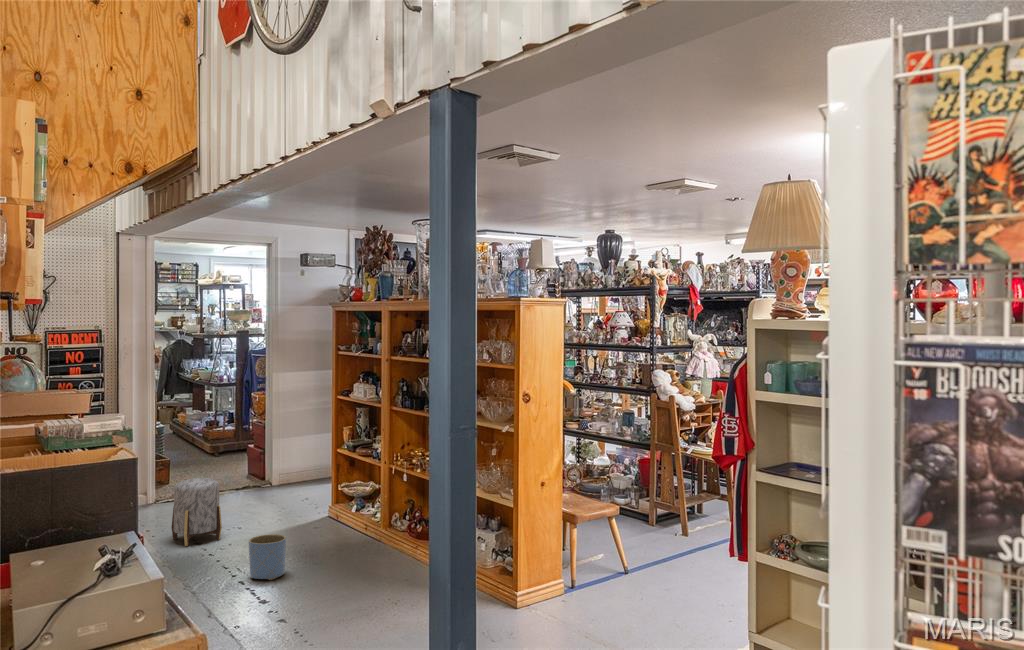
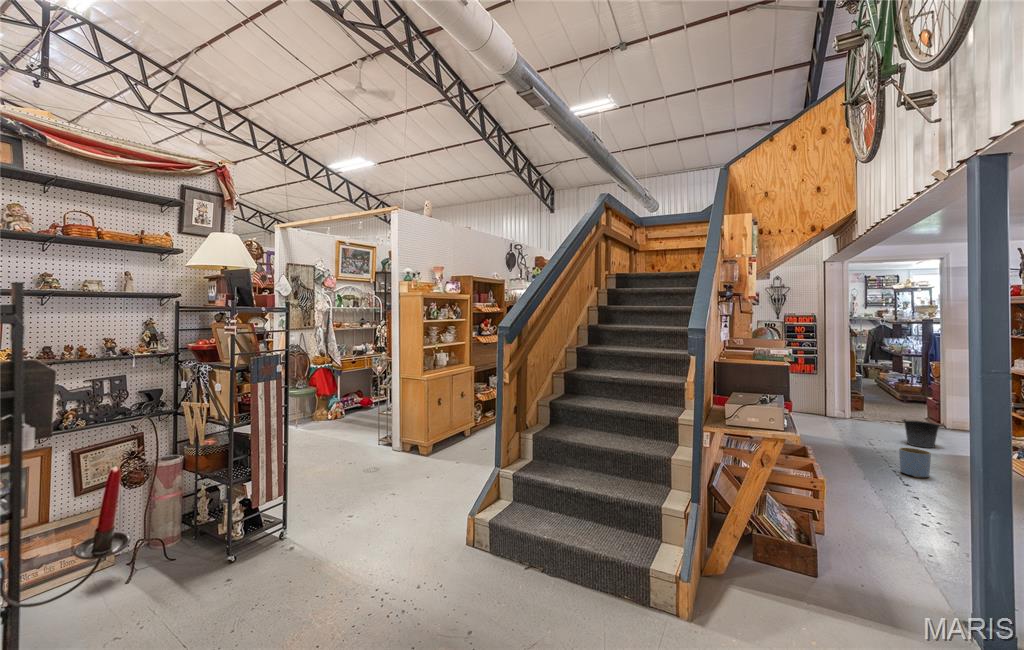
stool: present [172,478,222,546] -> none [852,407,888,448]
bucket: none [234,485,279,525] -> present [902,420,940,448]

